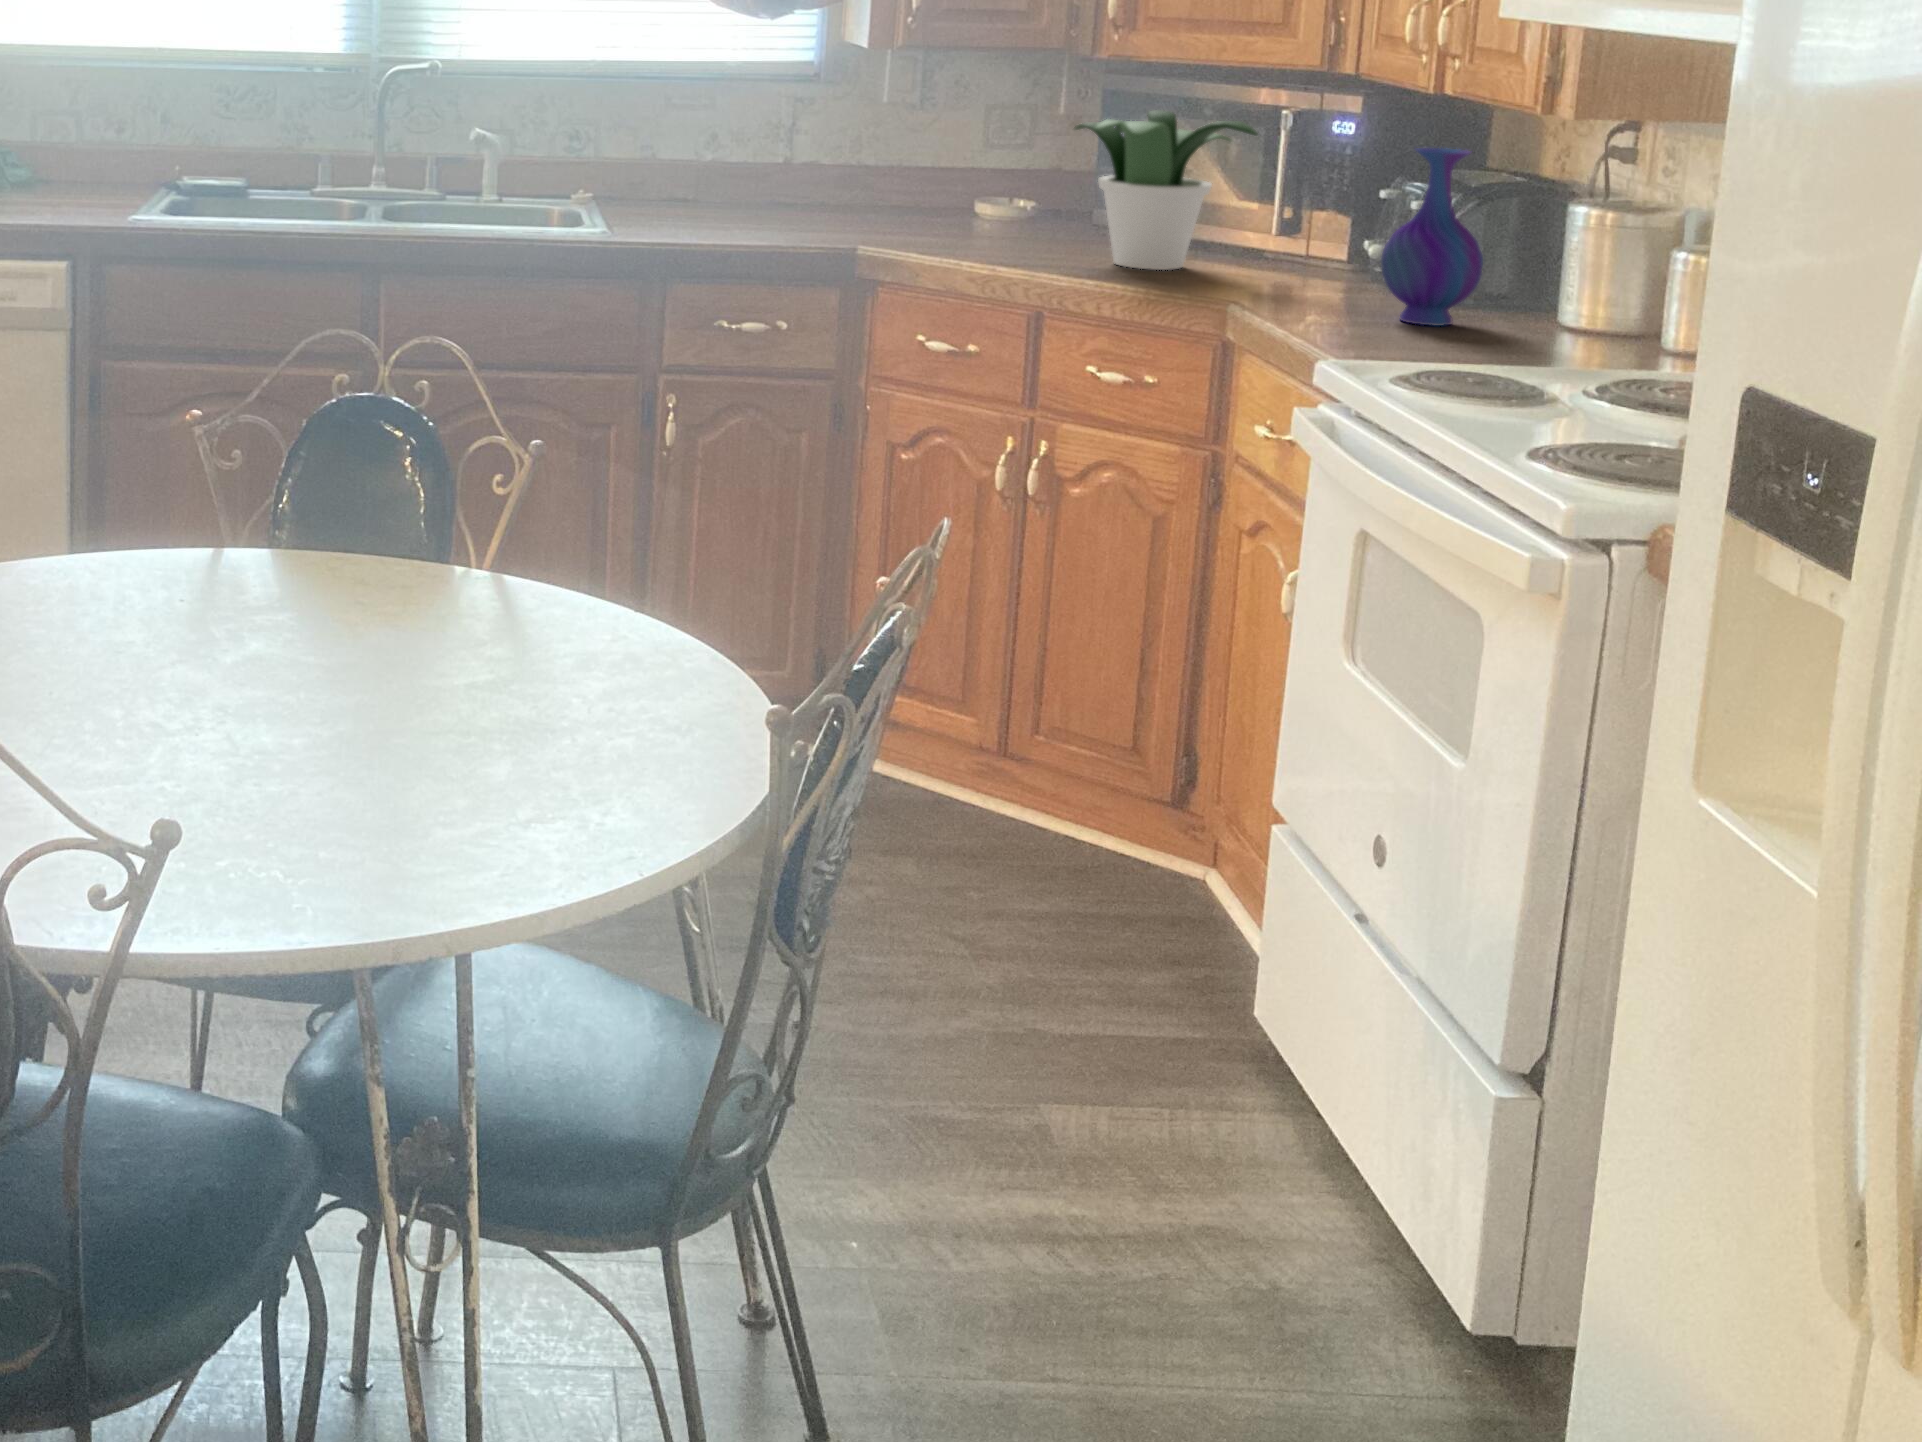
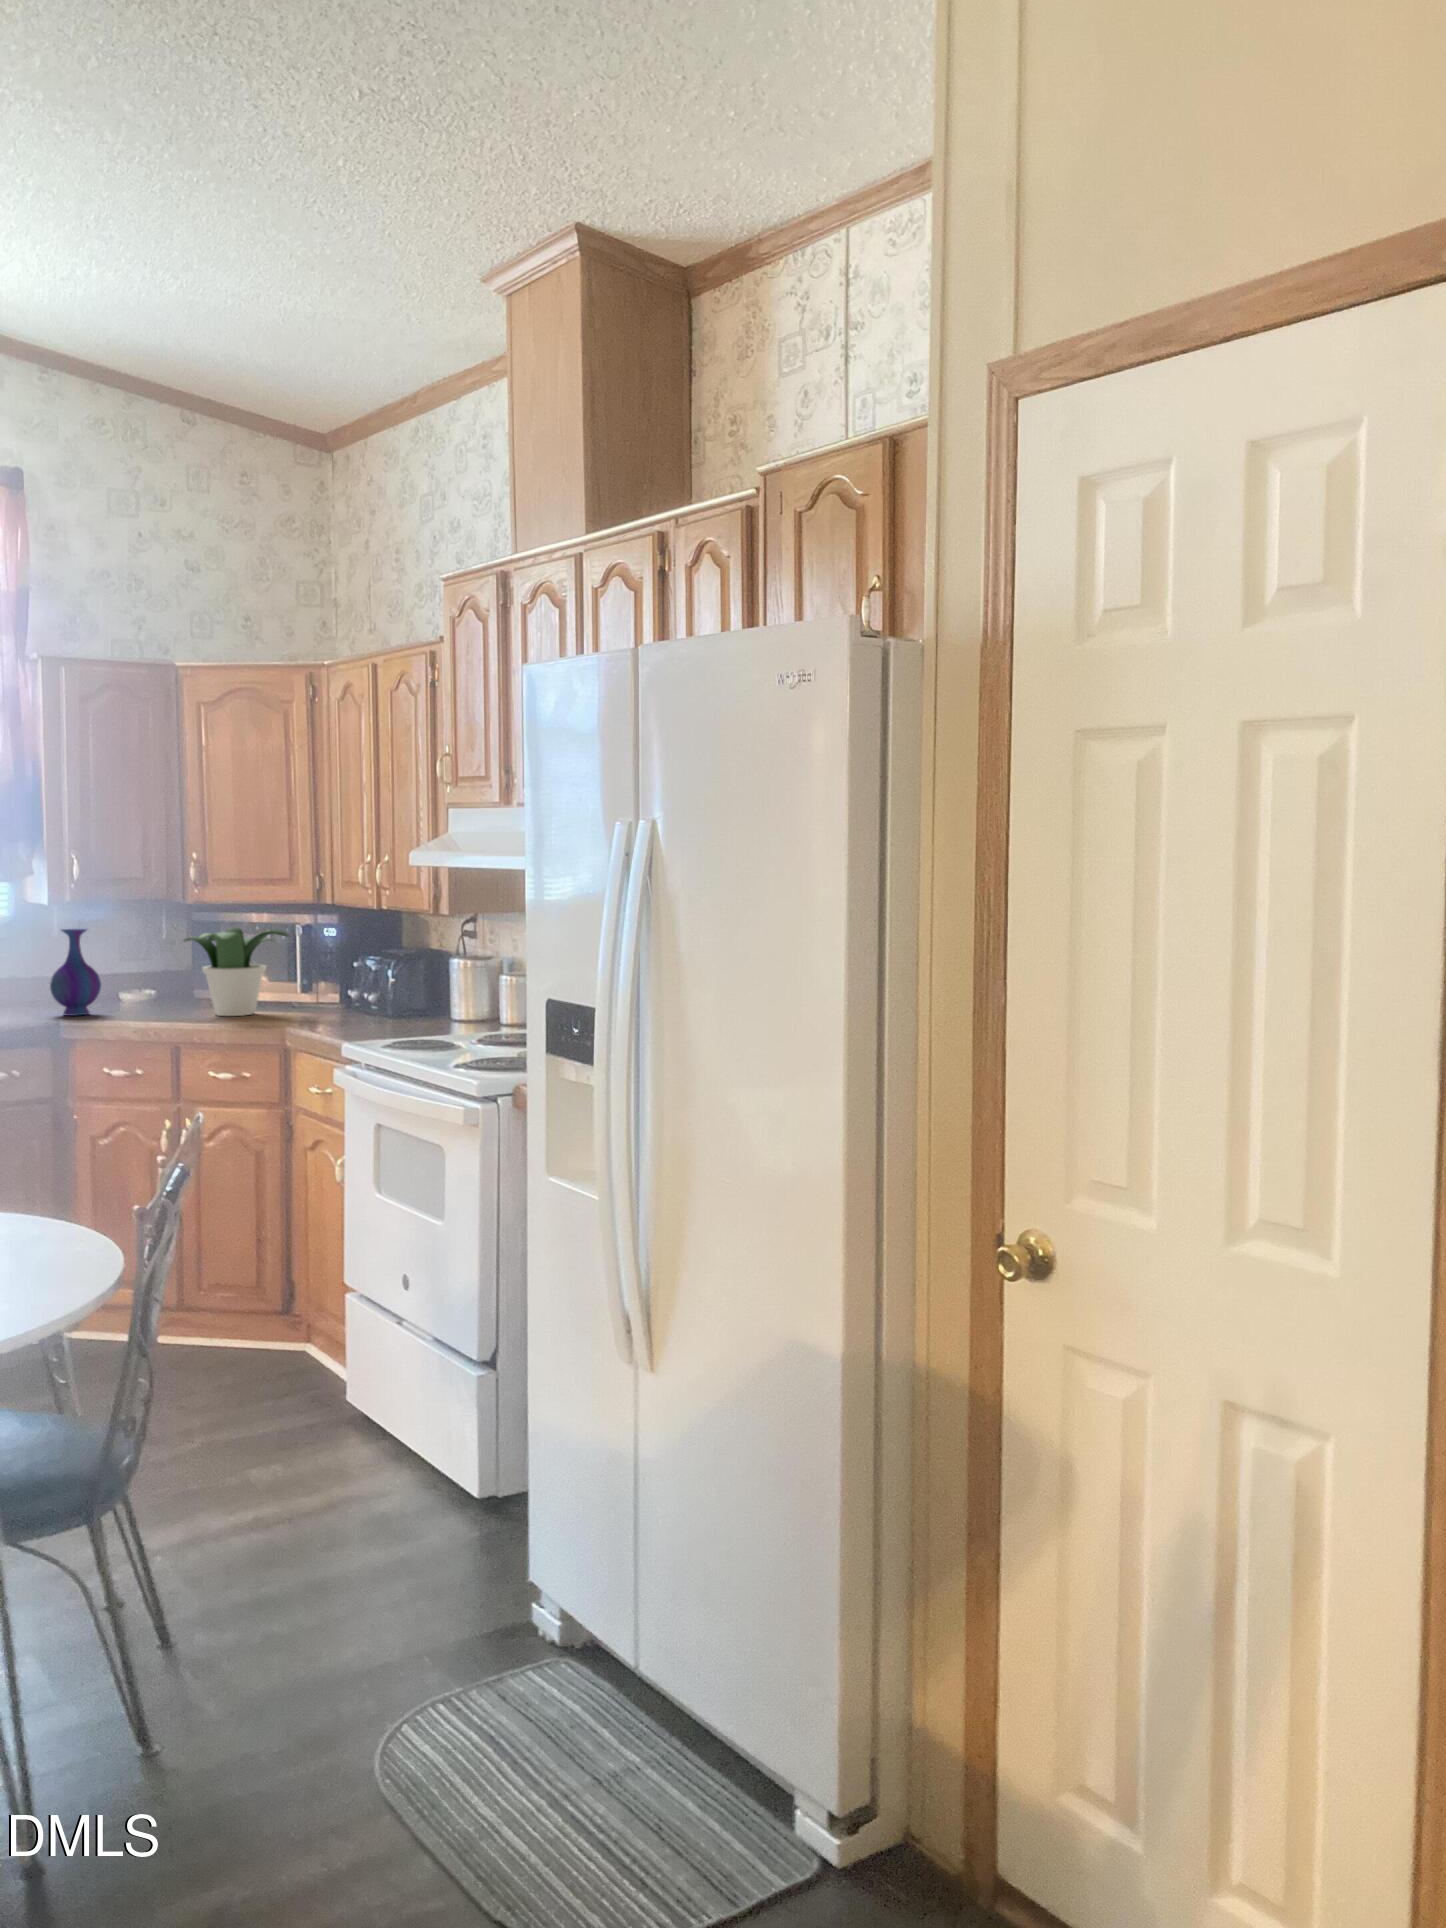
vase: present [1381,148,1483,326] -> present [50,929,101,1016]

